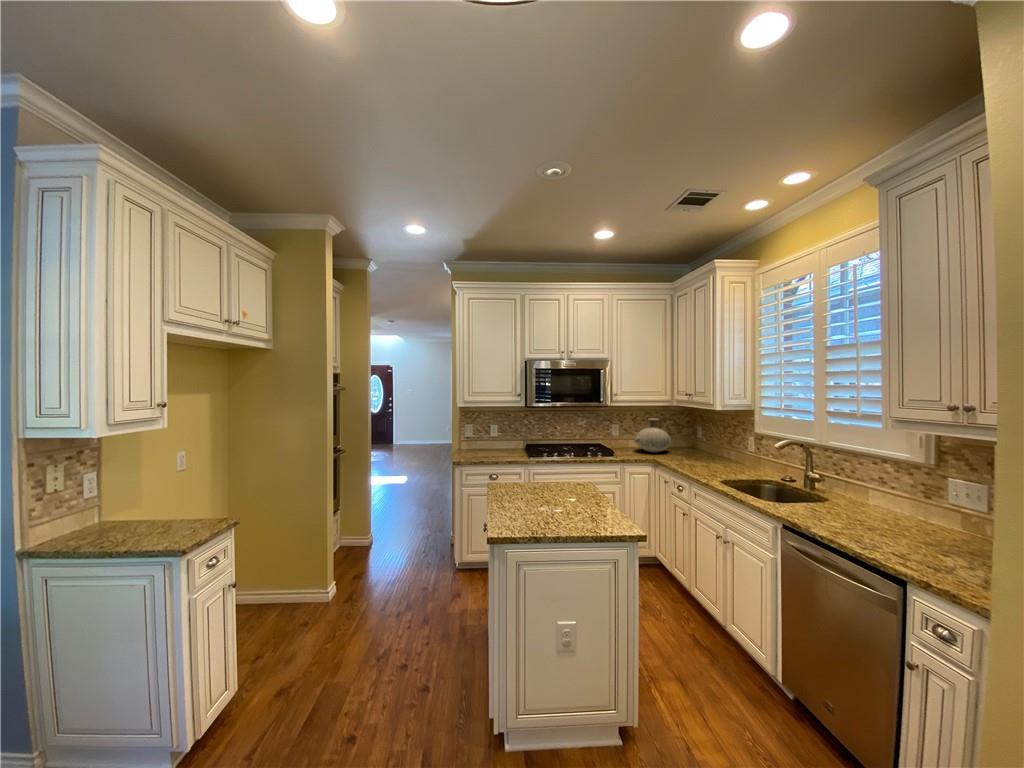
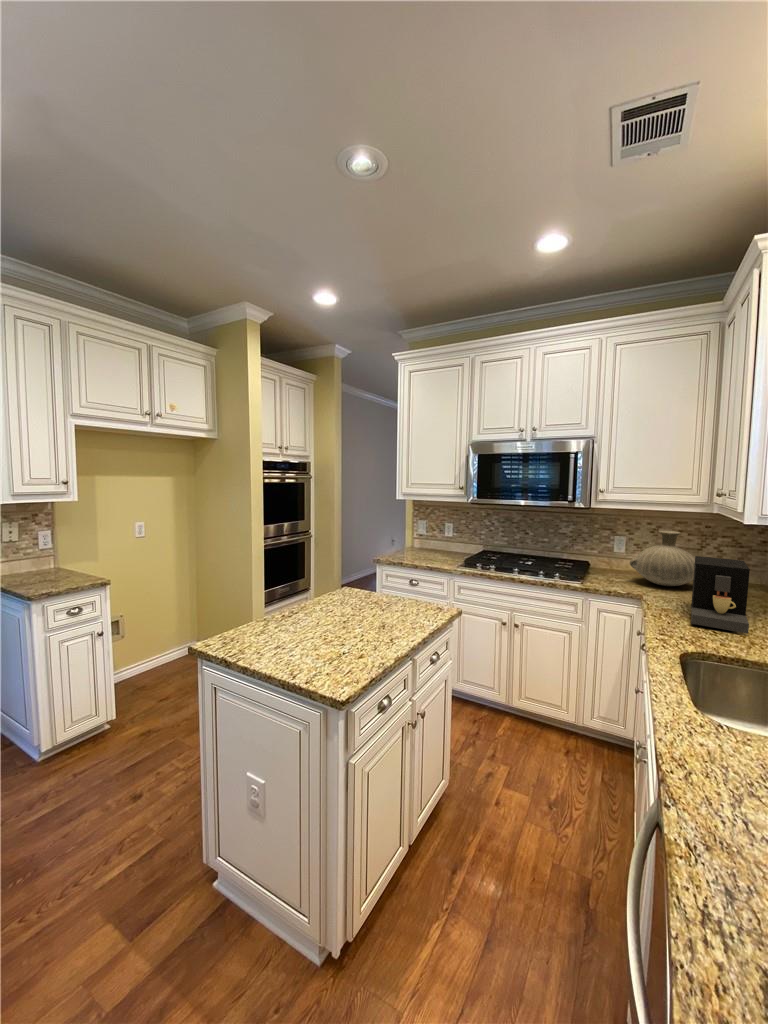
coffee maker: none [682,431,725,468] -> present [691,556,750,633]

